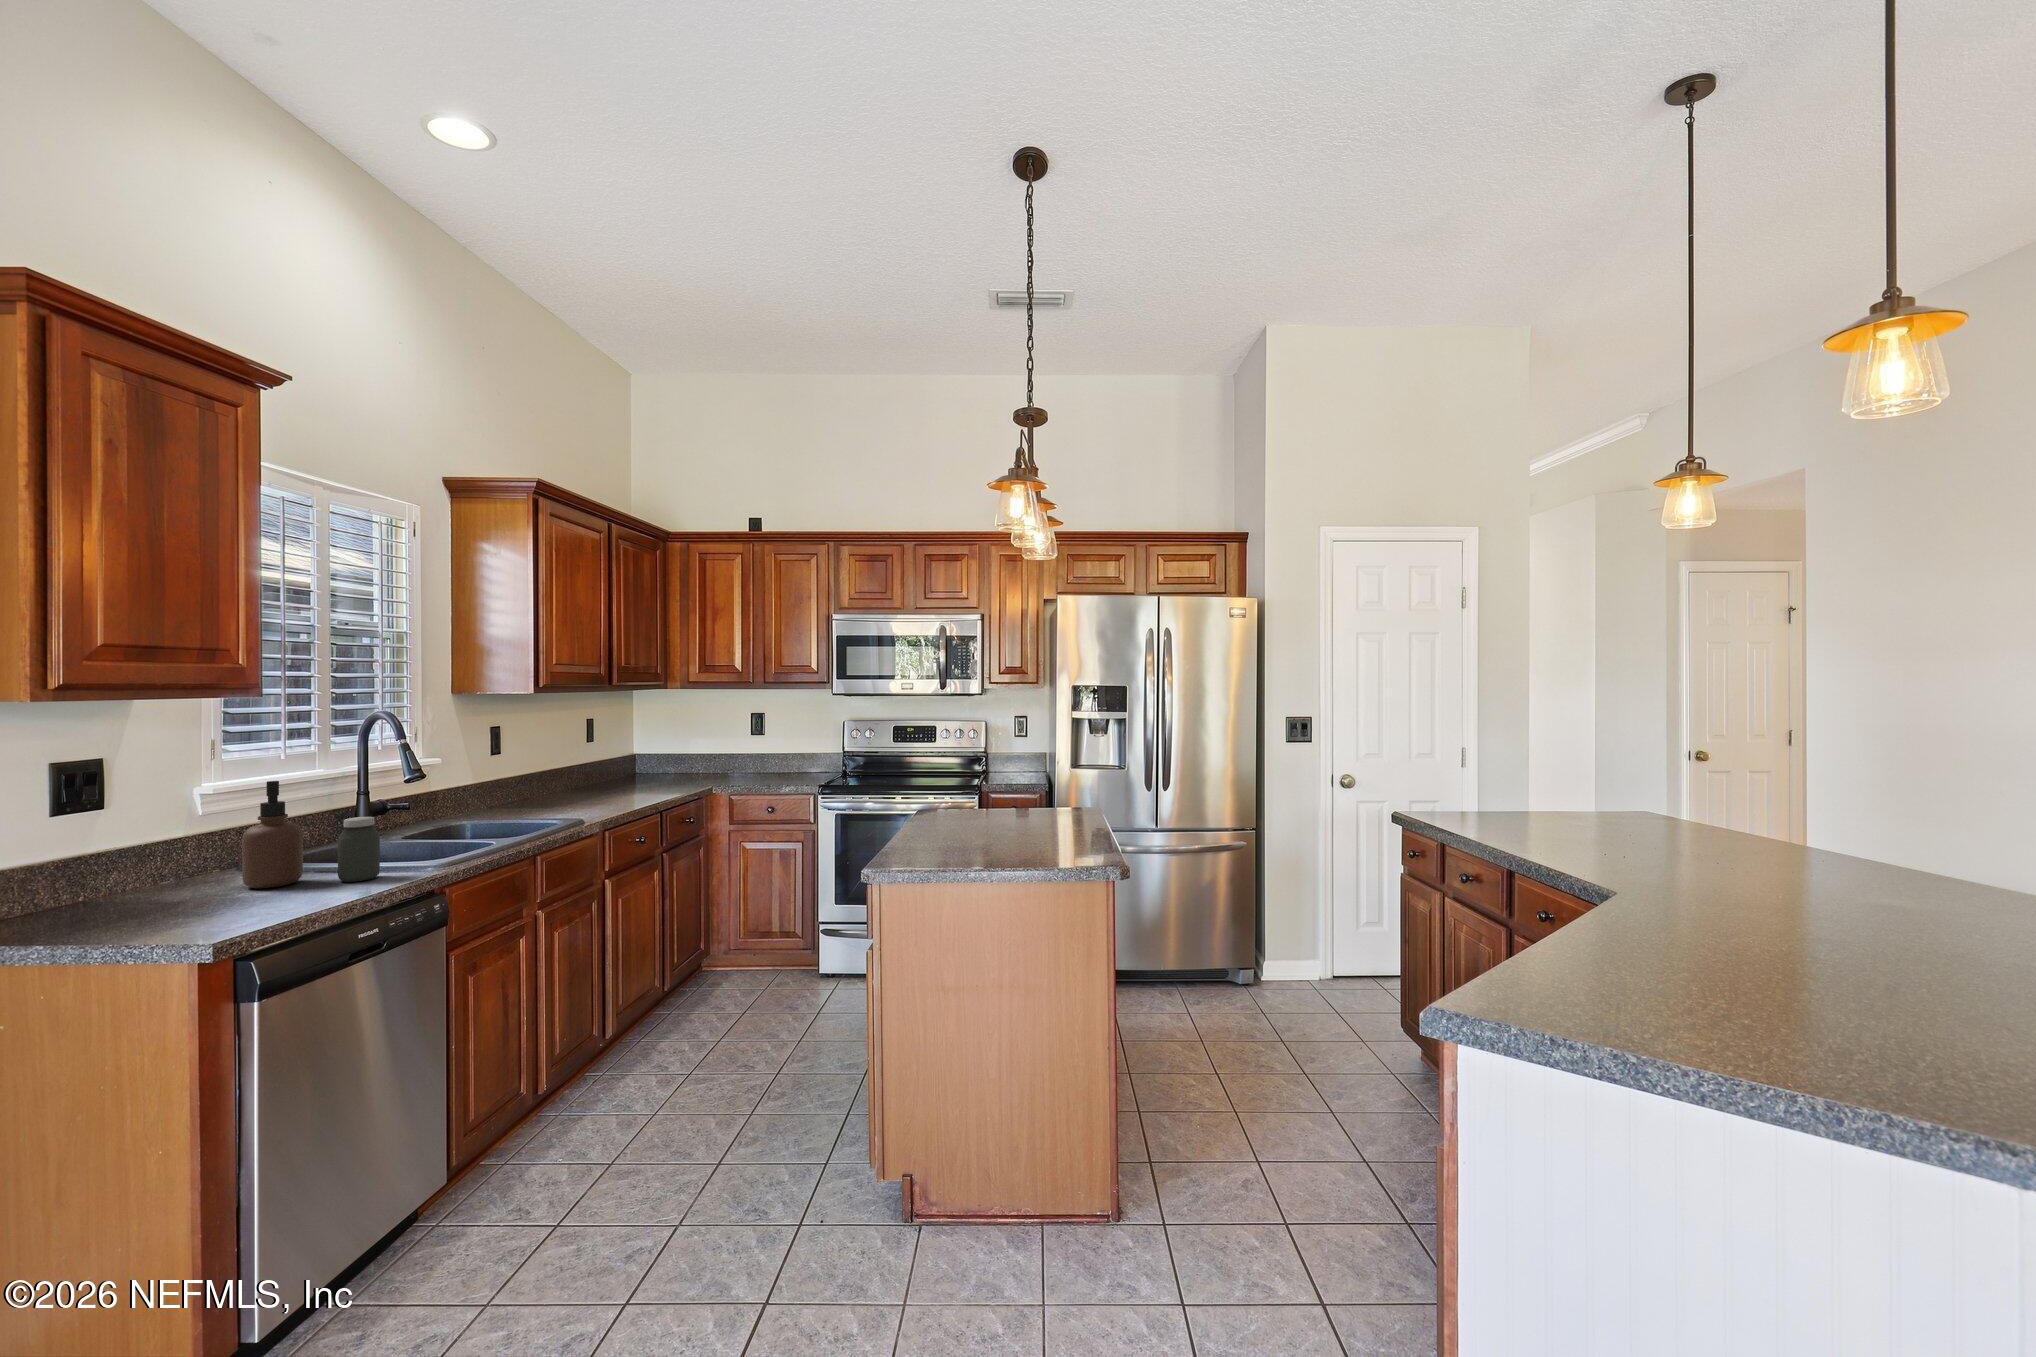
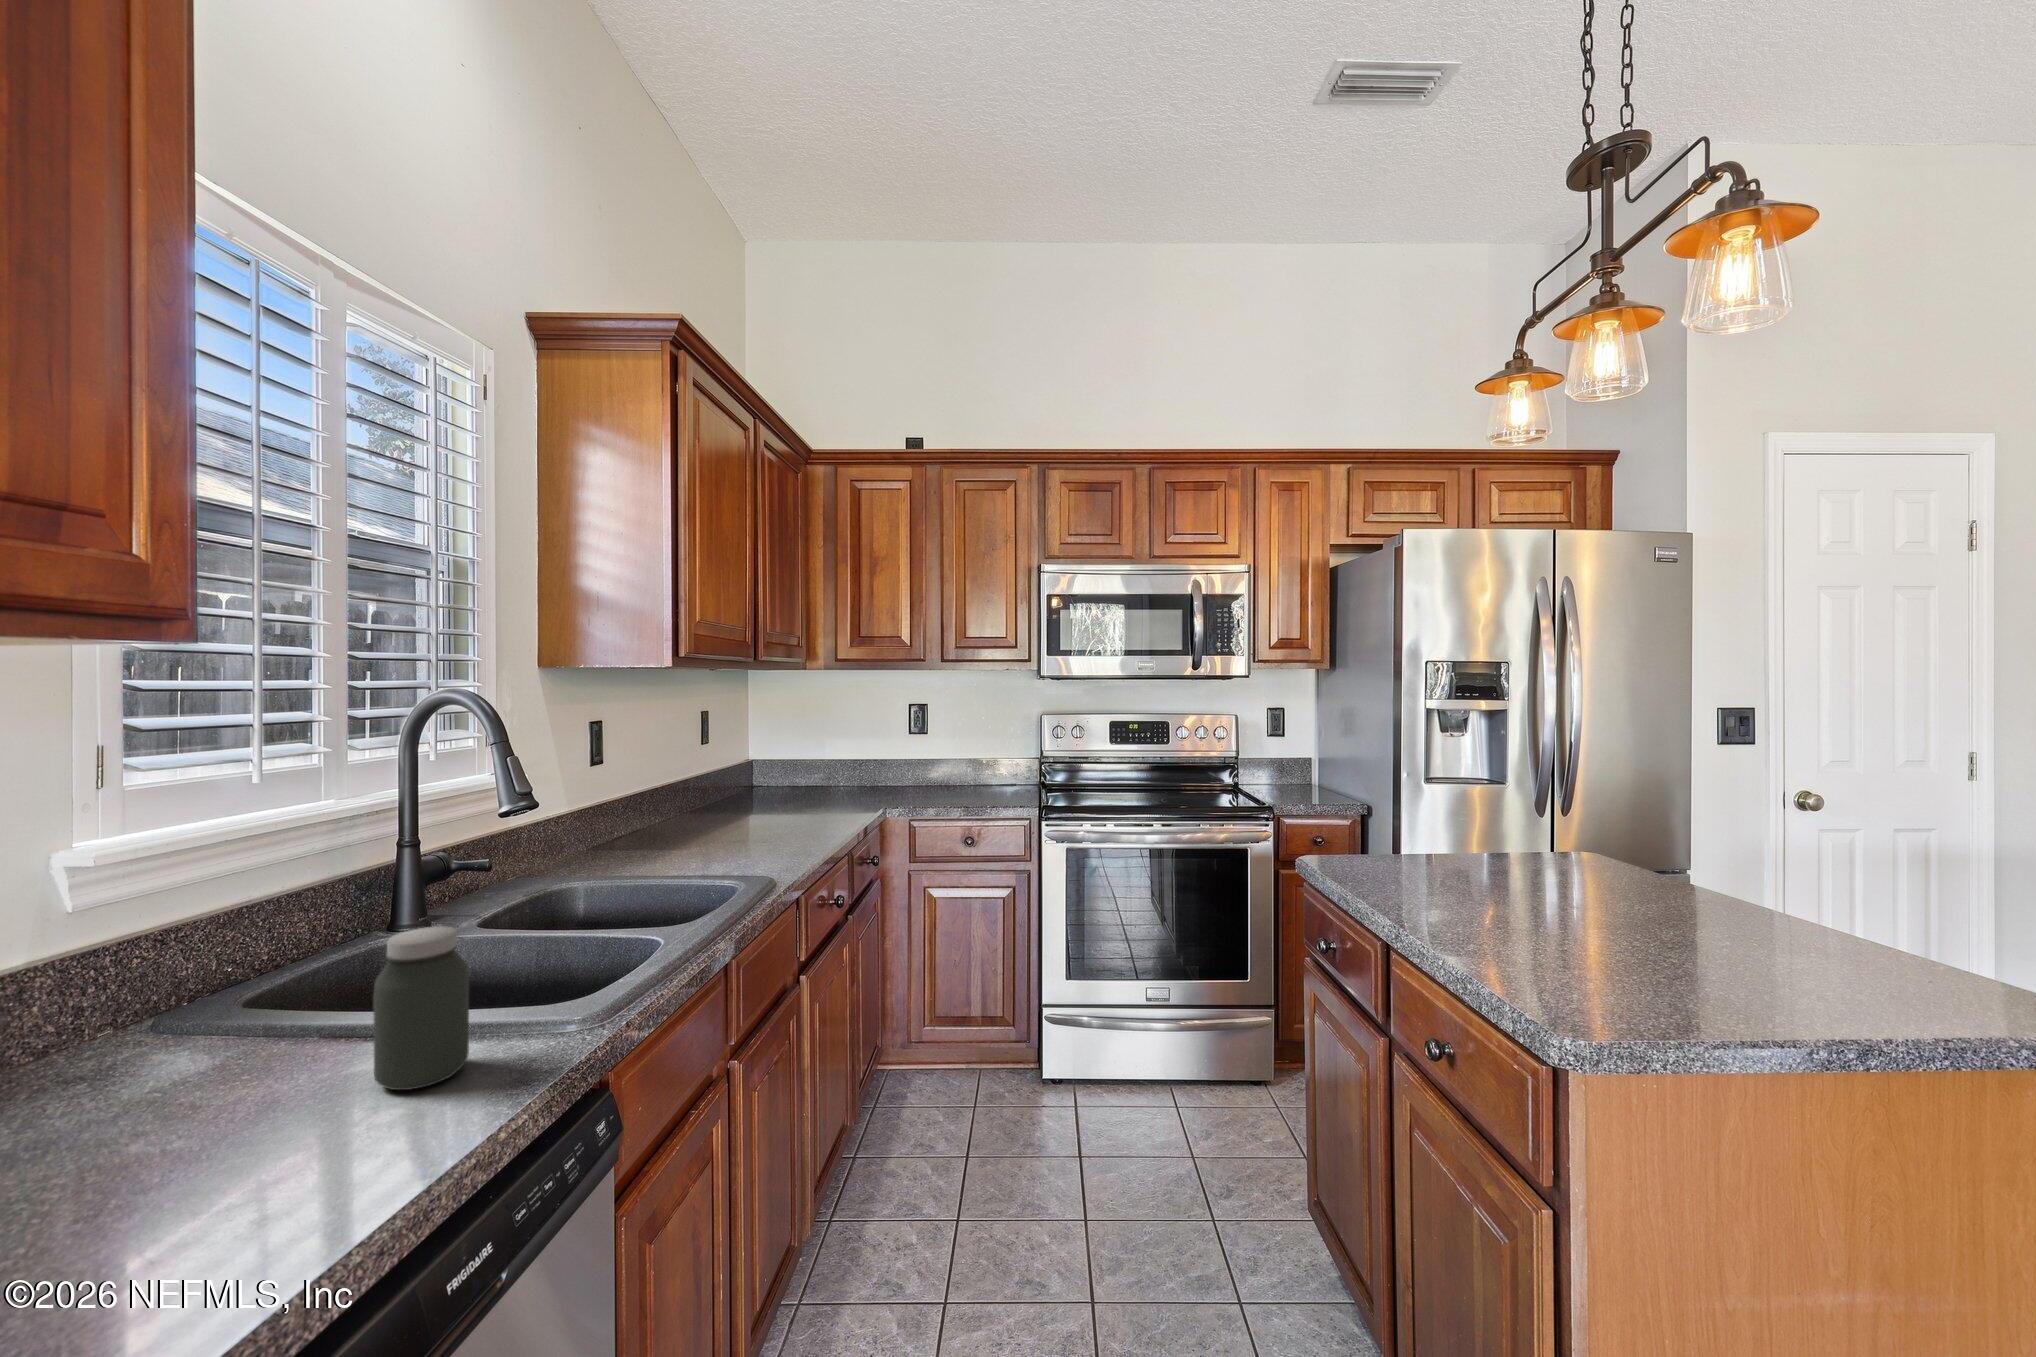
soap dispenser: present [242,781,303,888] -> none [137,849,289,1124]

